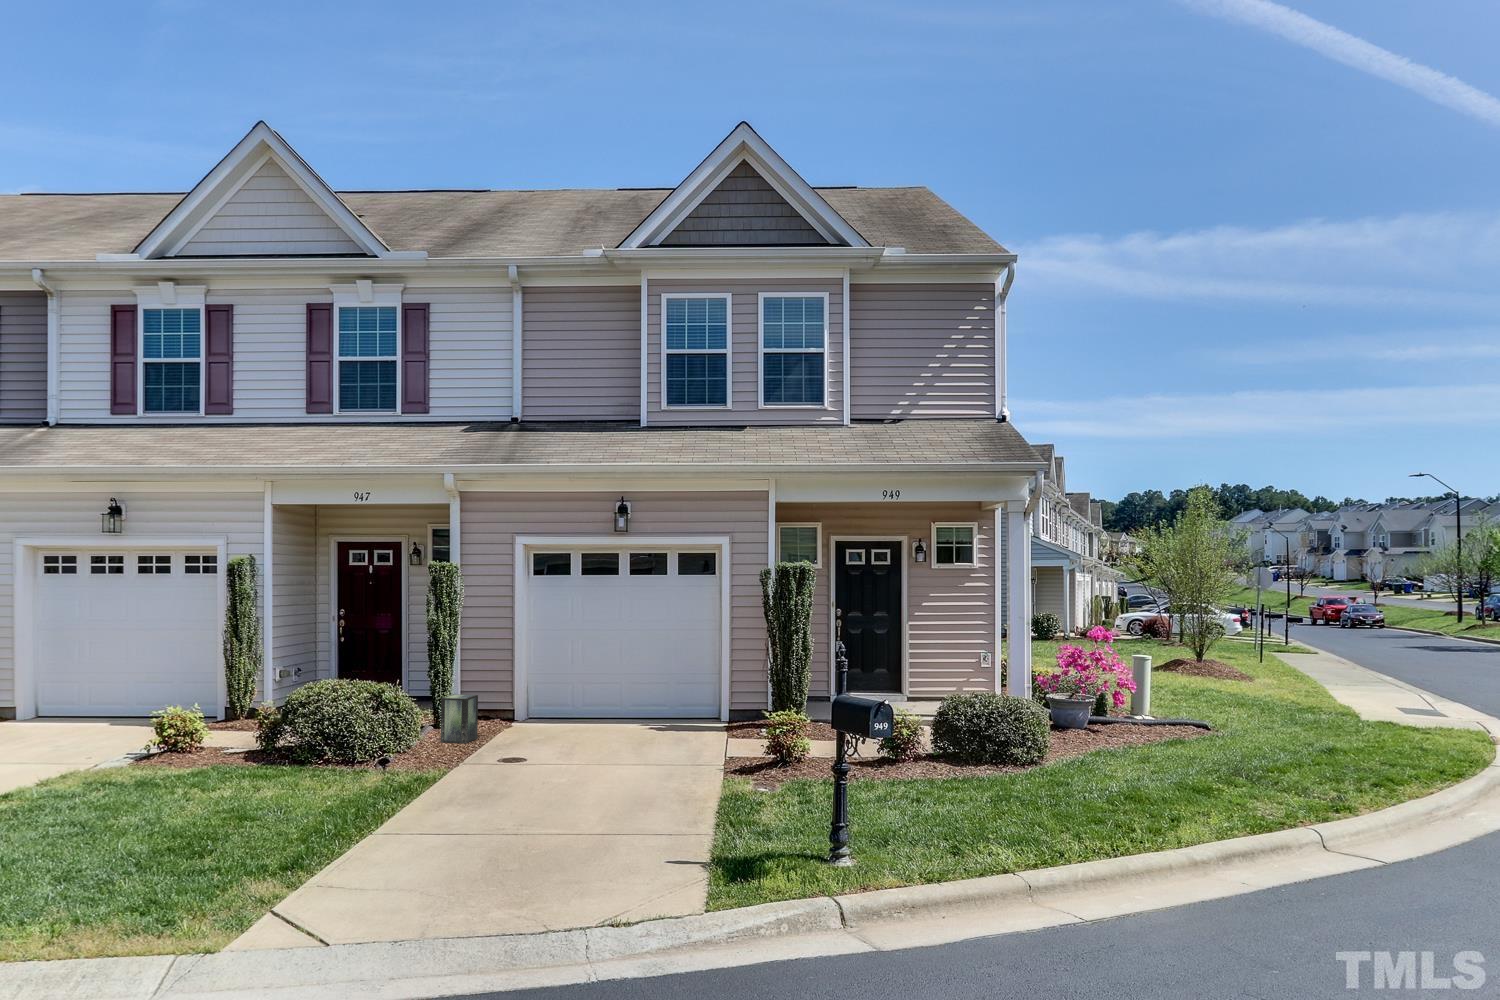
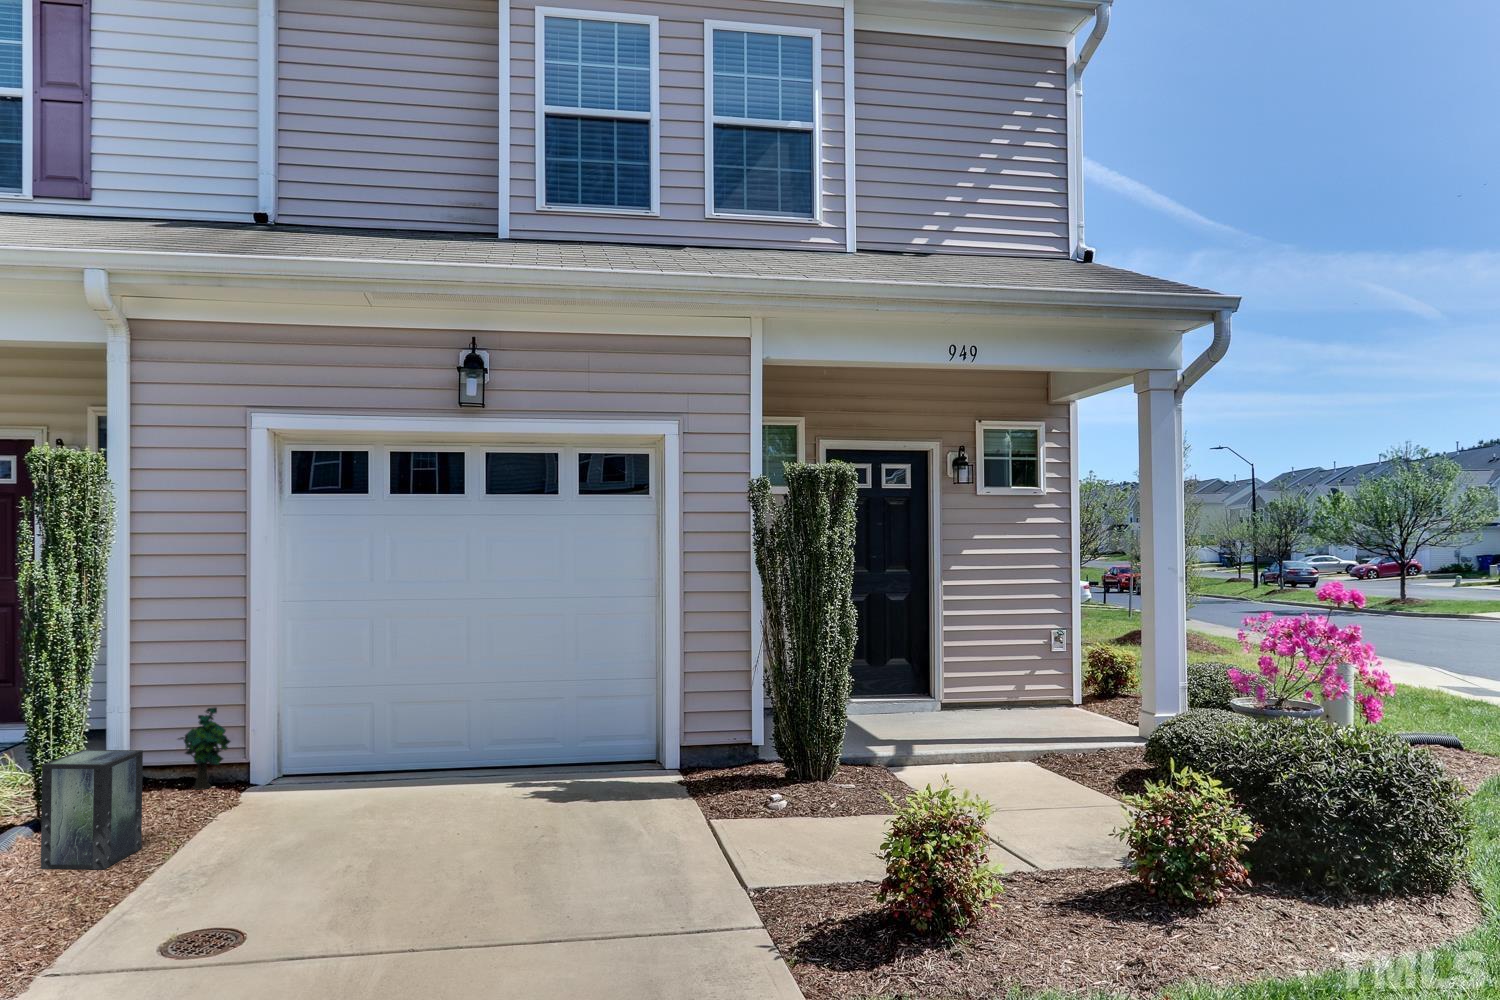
decorative plant: none [483,681,508,722] -> present [178,707,230,790]

